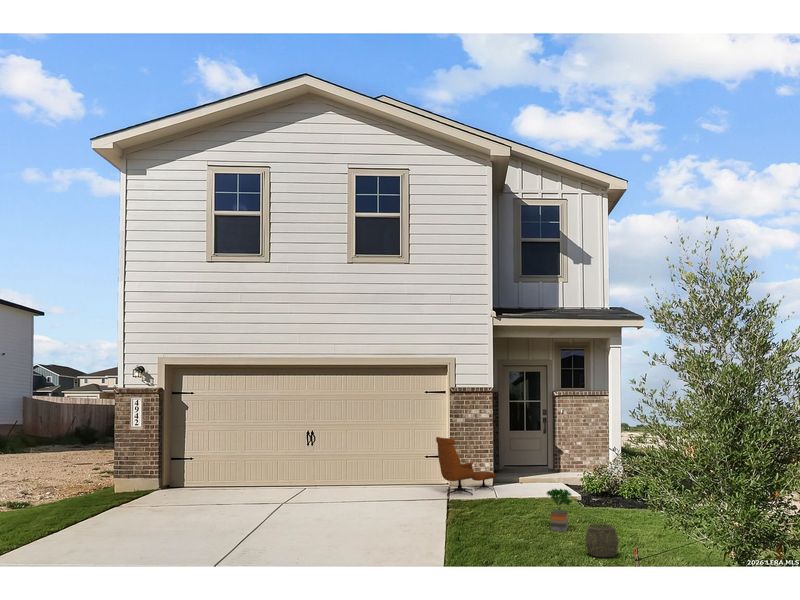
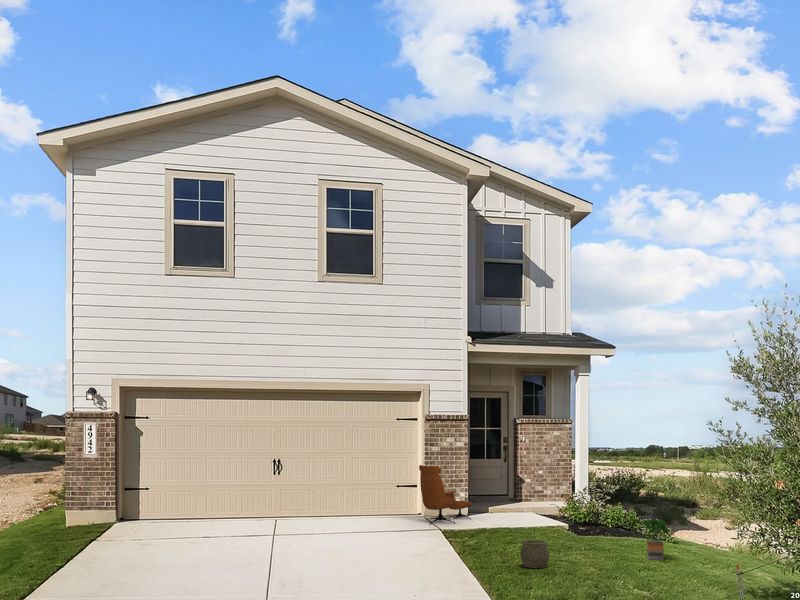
potted tree: present [547,489,572,531] -> present [643,519,669,560]
woven basket: present [585,523,618,557] -> present [520,540,549,568]

